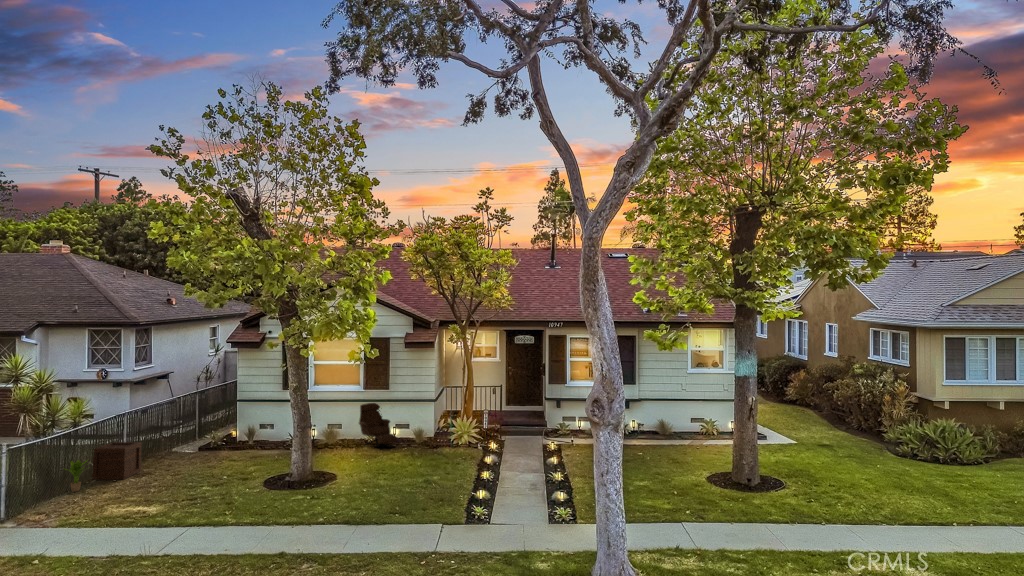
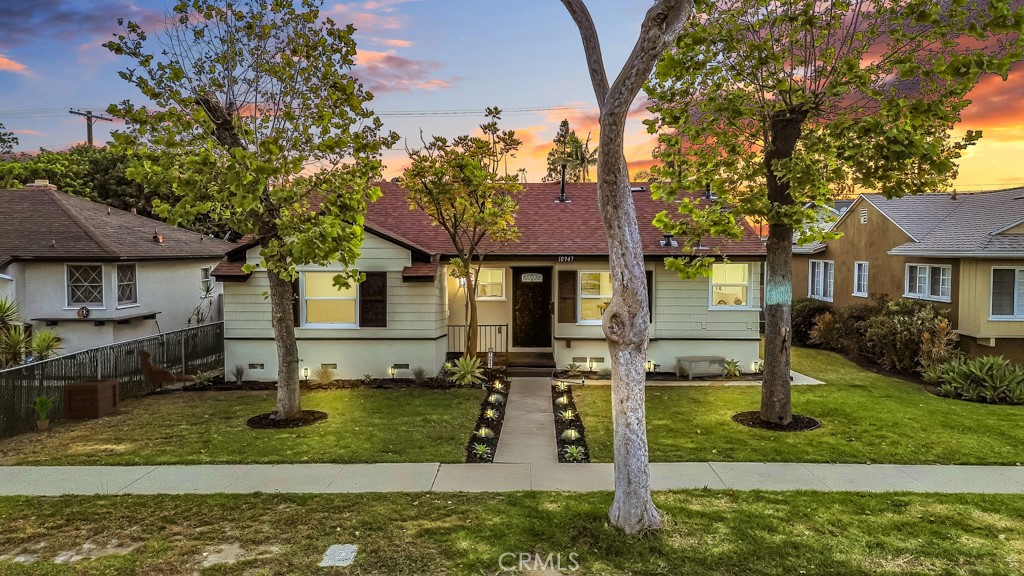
lounge chair: present [359,403,397,447] -> present [139,349,196,395]
storage bench: none [658,415,705,439] -> present [675,355,726,380]

